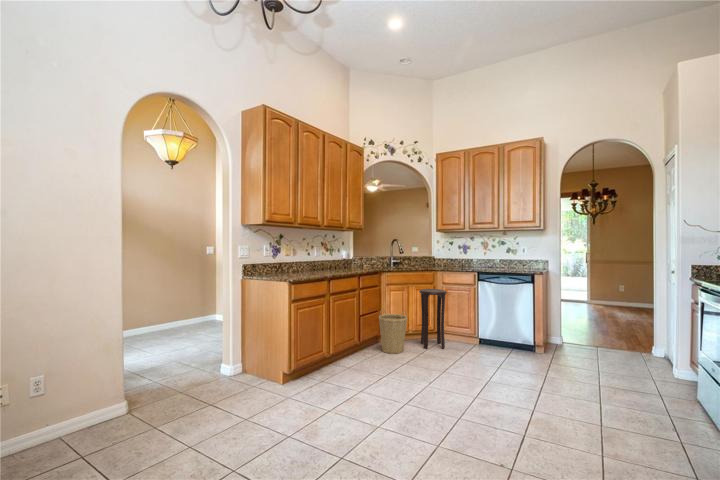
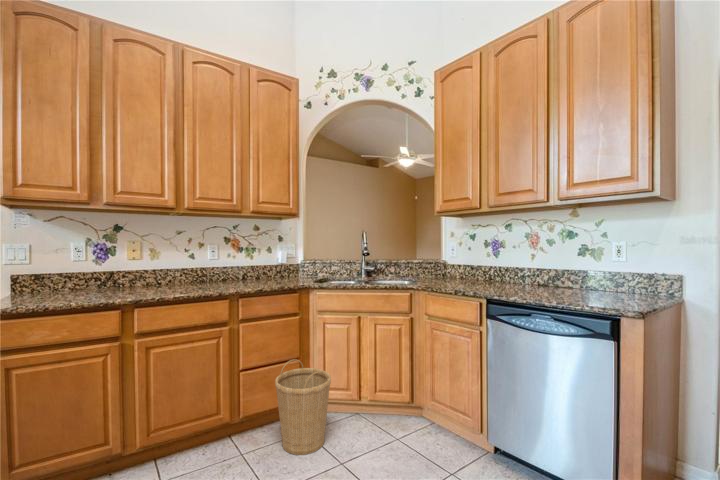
stool: present [419,289,447,349] -> none [363,325,418,457]

